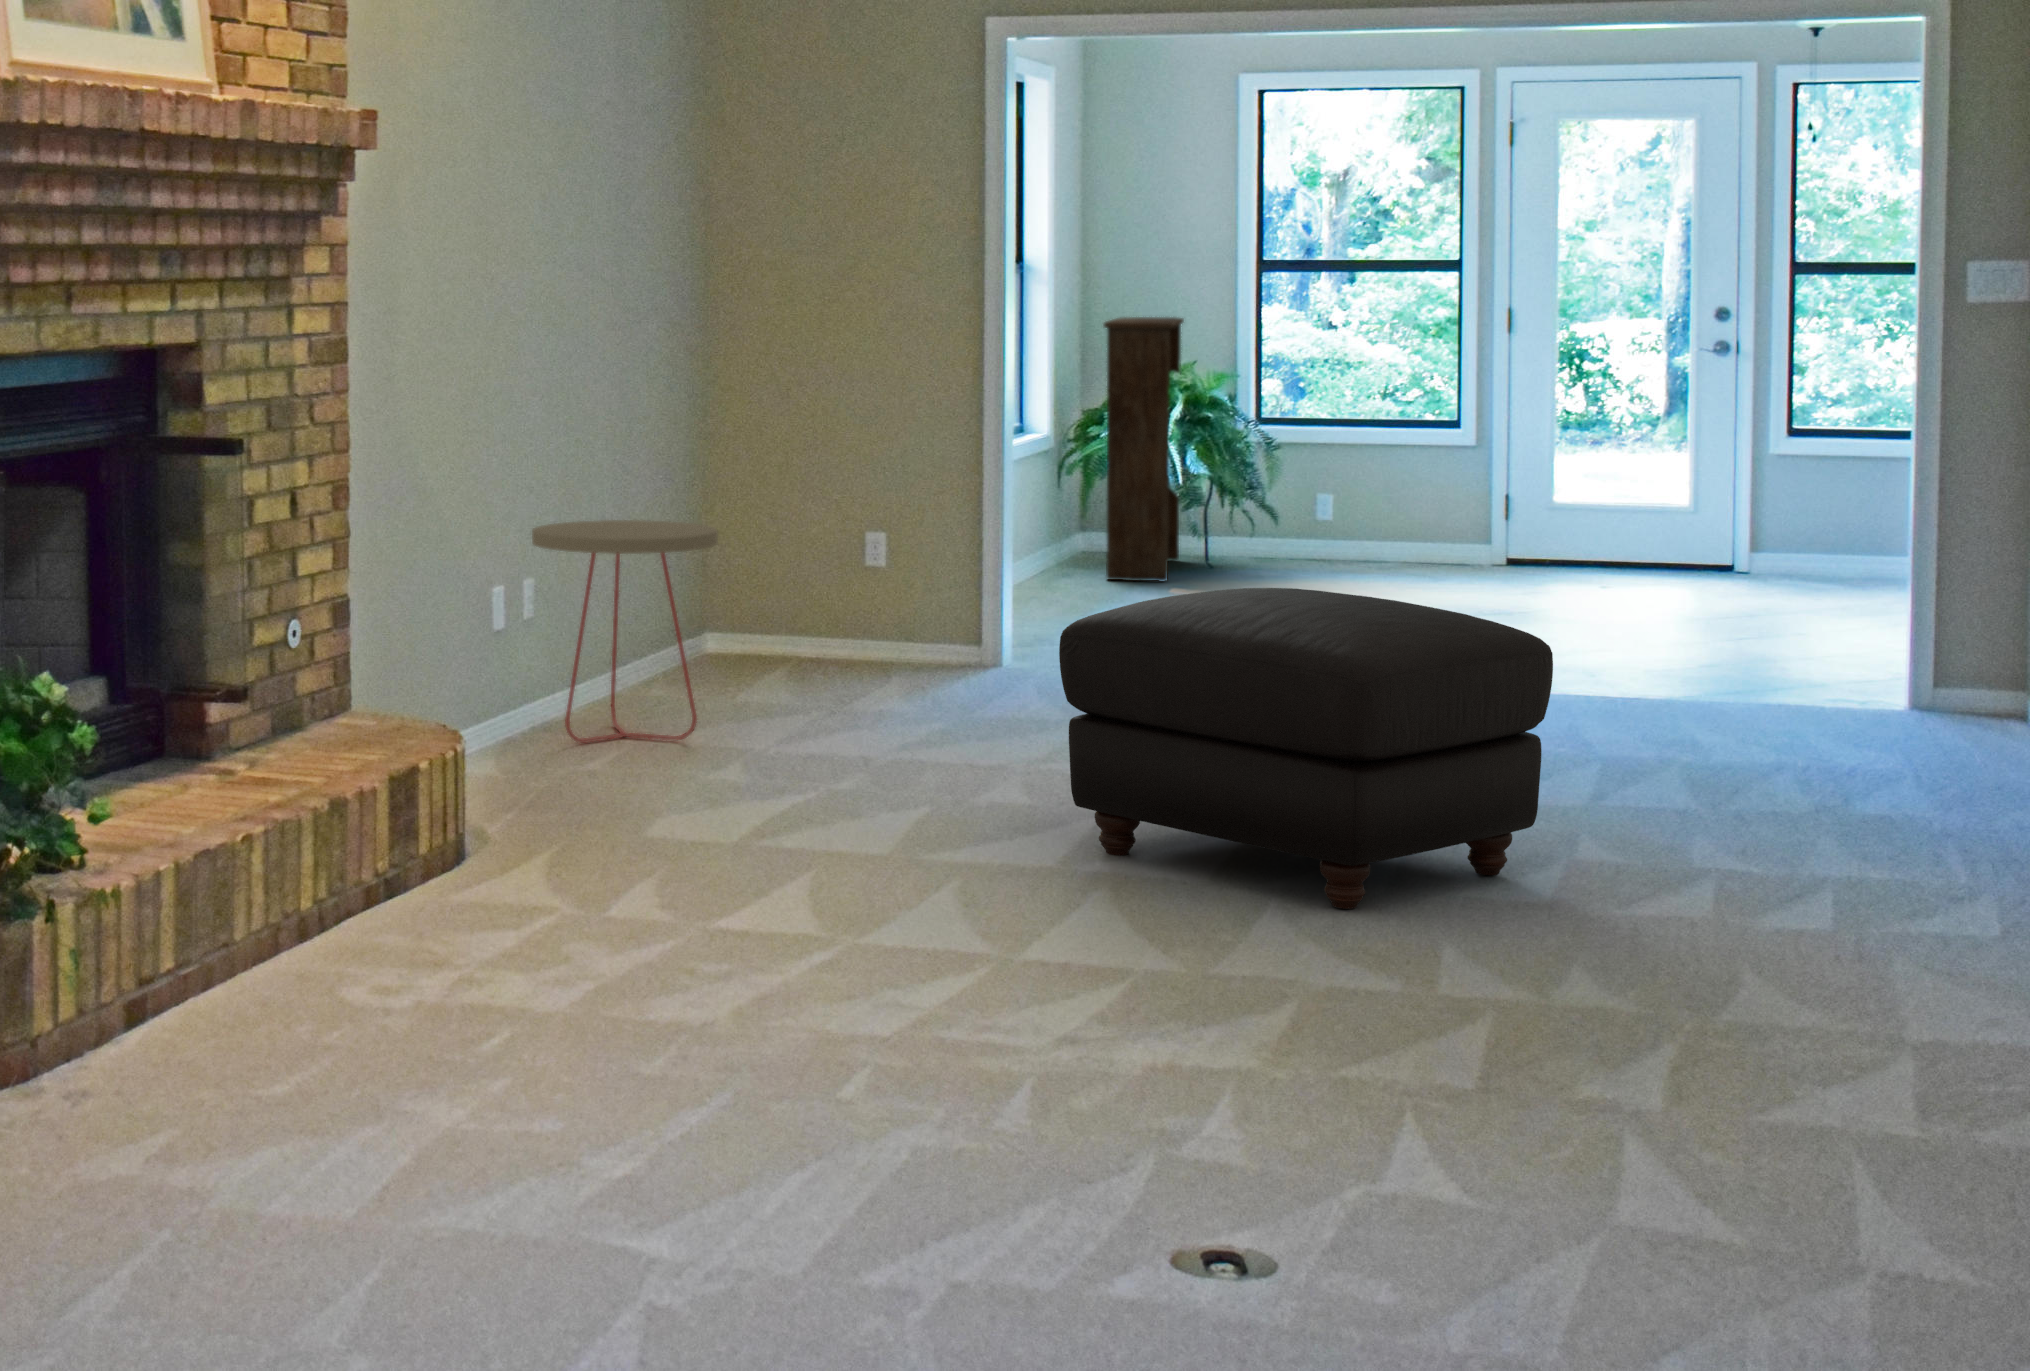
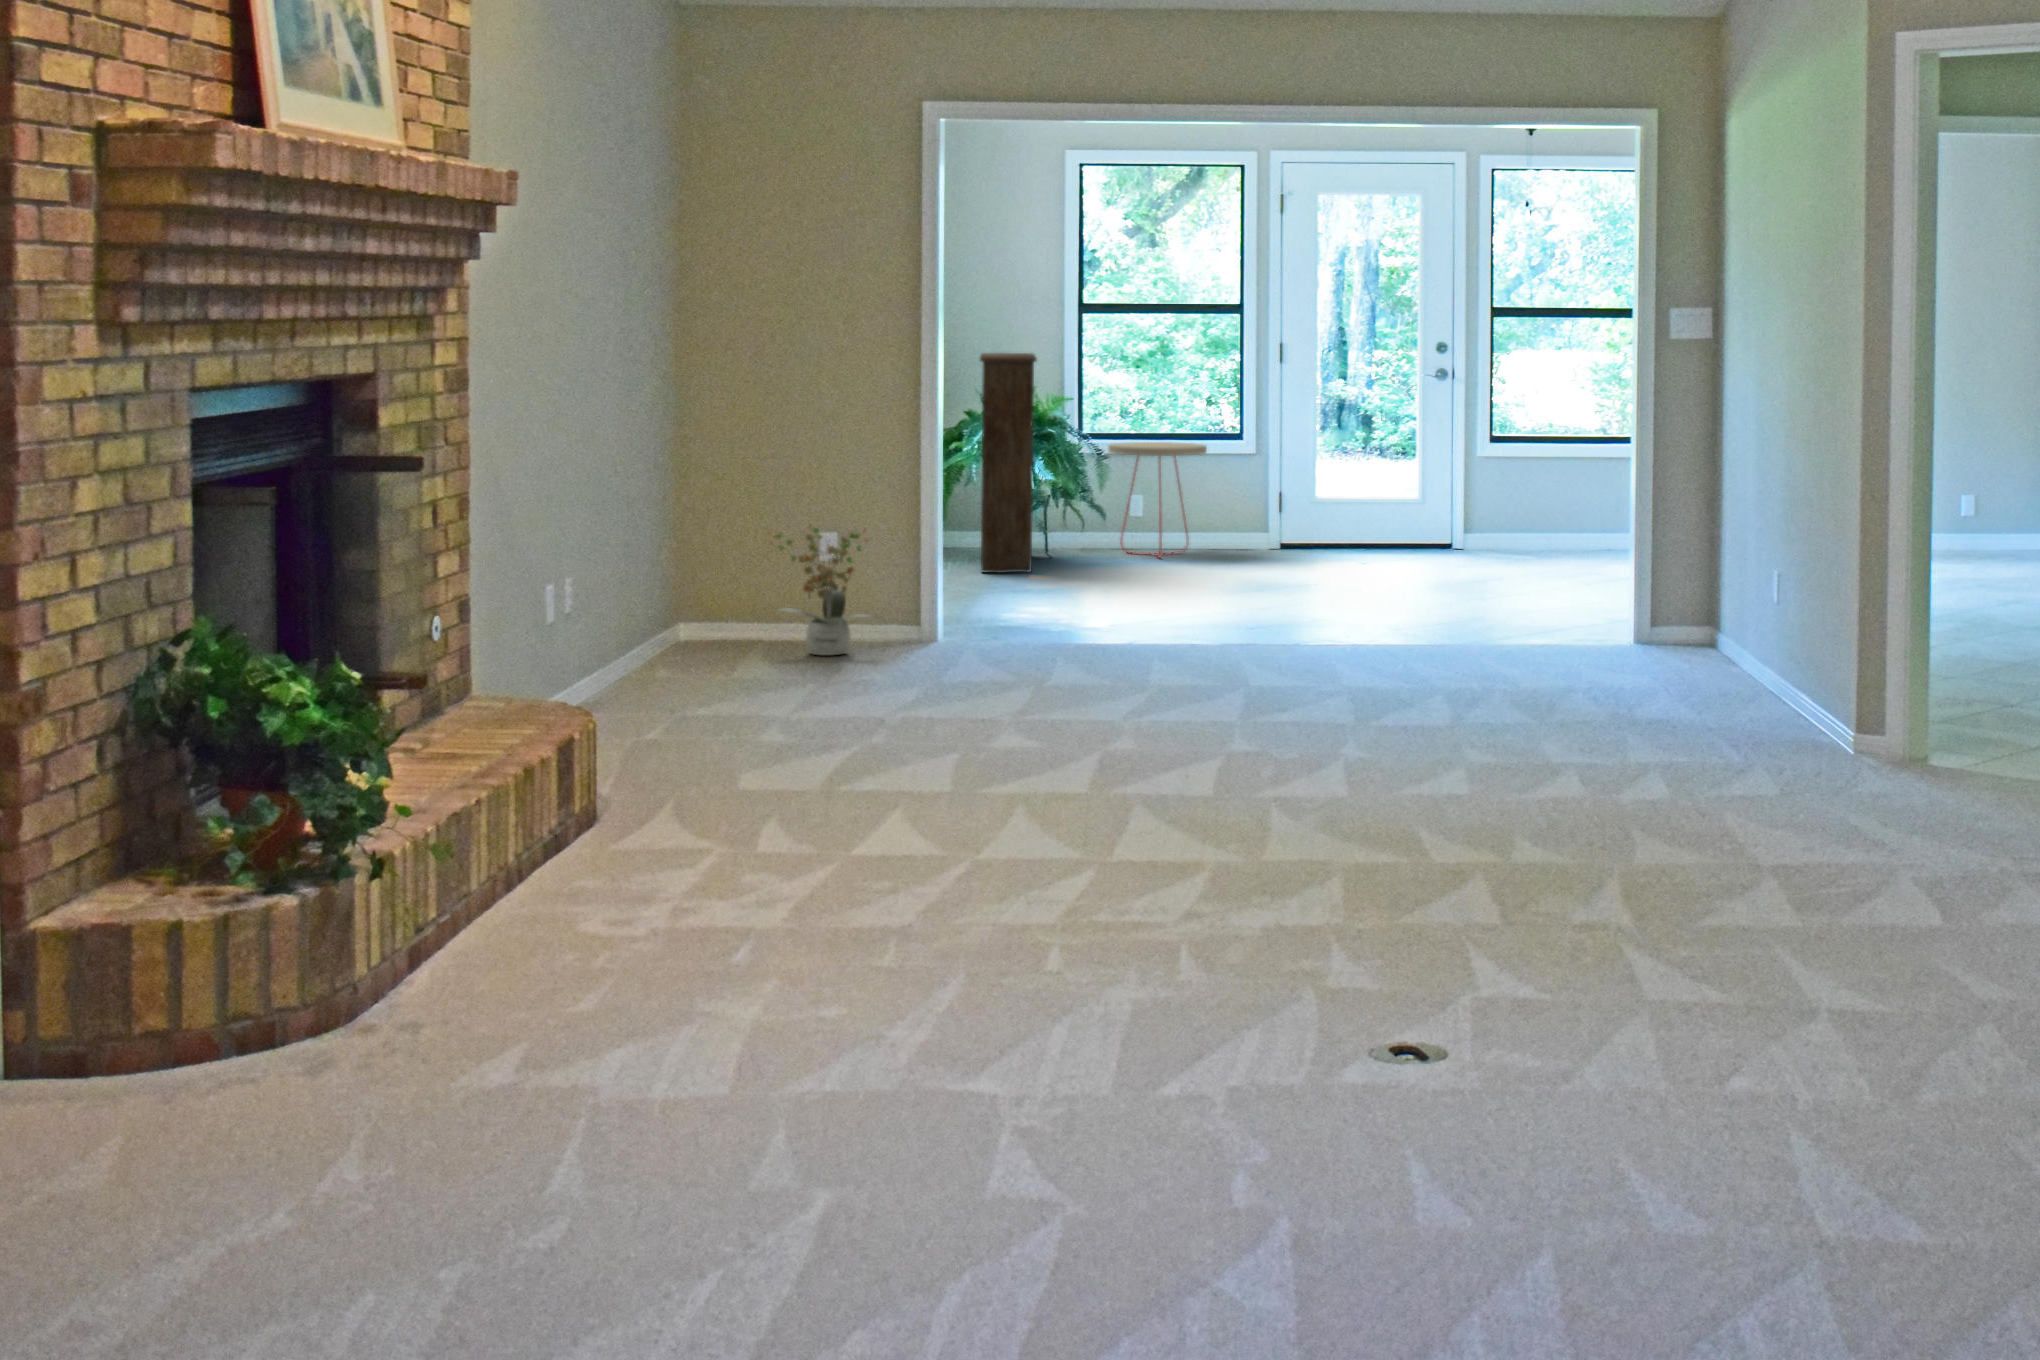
side table: present [532,520,718,743] -> present [1108,442,1207,557]
potted plant: none [791,520,919,674] -> present [775,528,873,655]
ottoman: present [1059,588,1553,909] -> none [1081,564,1440,802]

